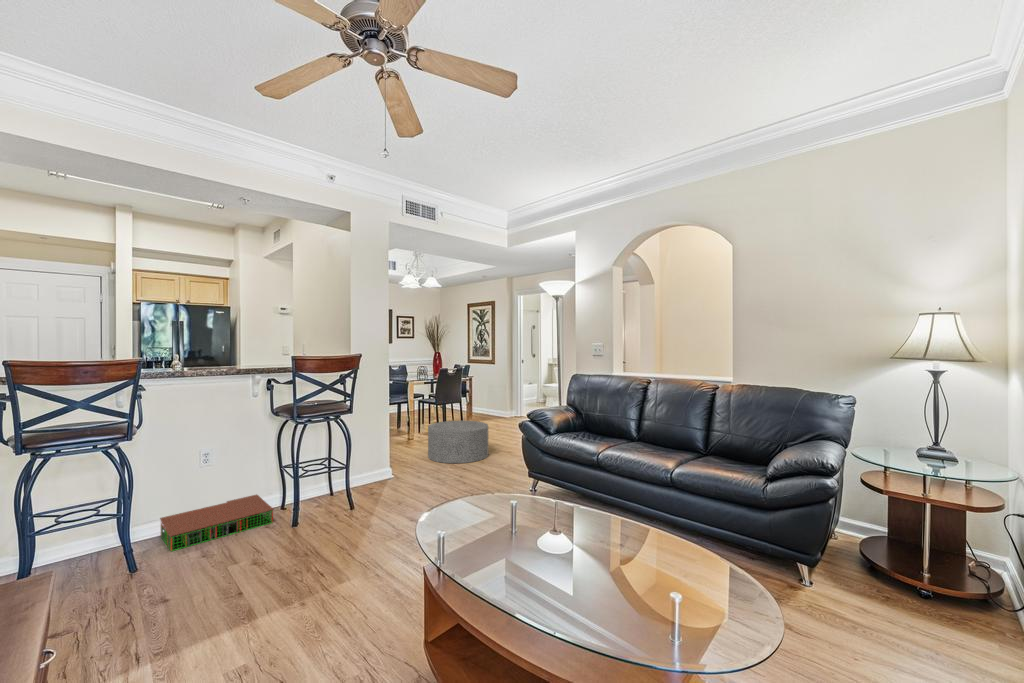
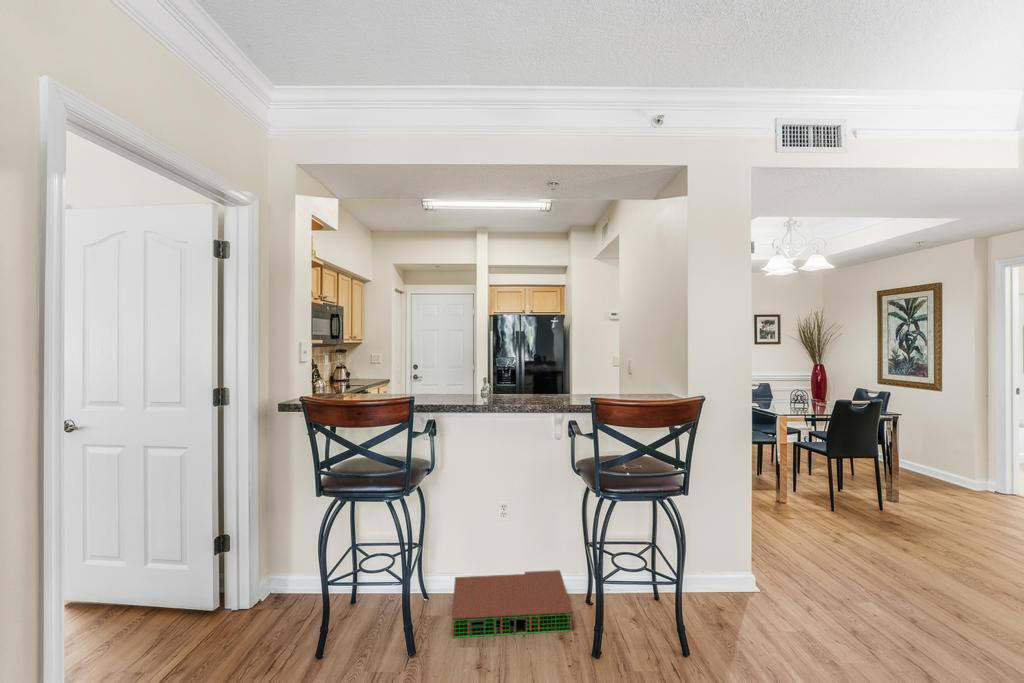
ottoman: present [428,421,488,463] -> none [821,494,965,597]

